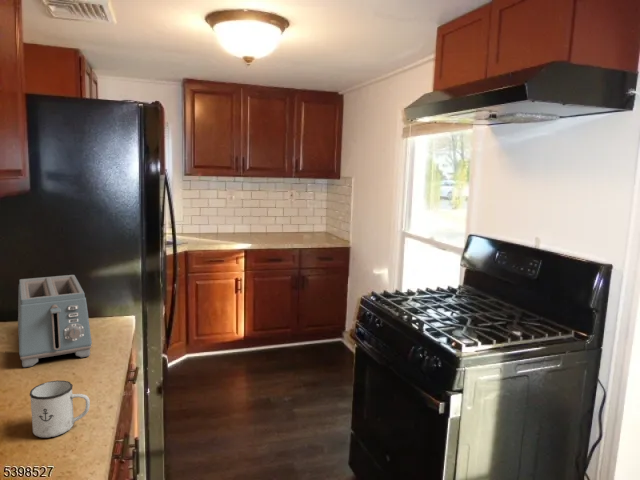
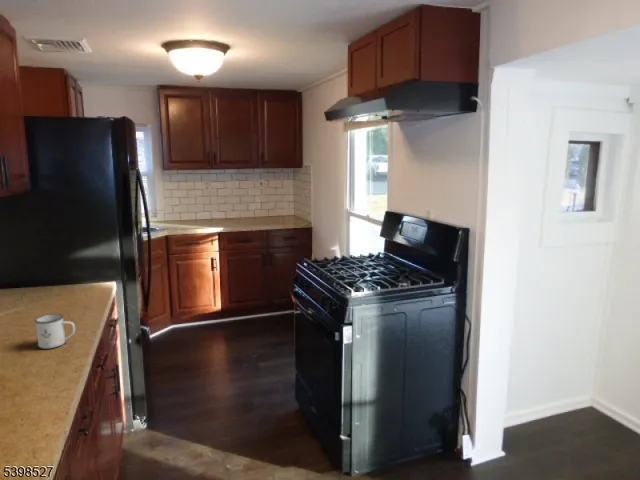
toaster: present [18,275,92,367] -> none [24,251,79,315]

